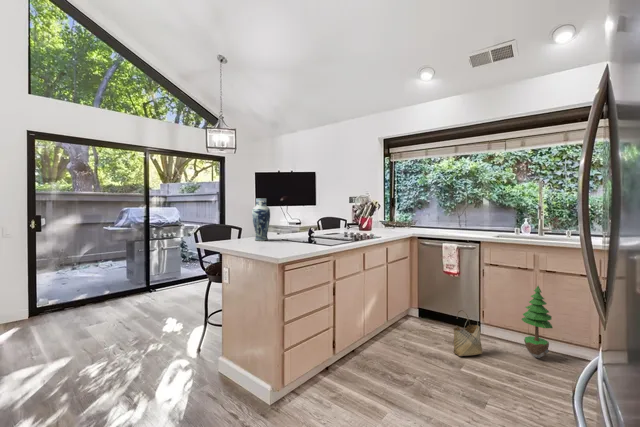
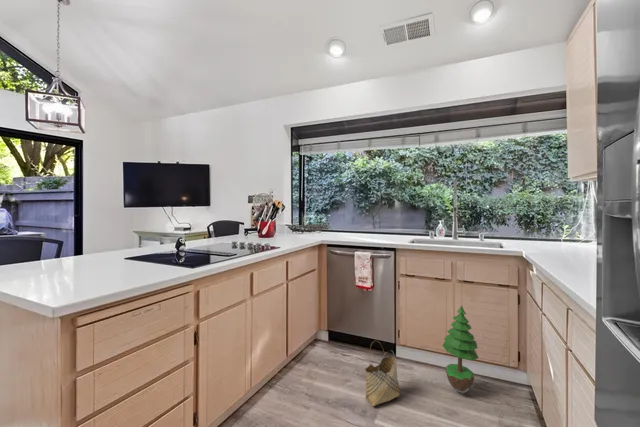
vase: present [252,199,270,241] -> none [47,198,88,268]

